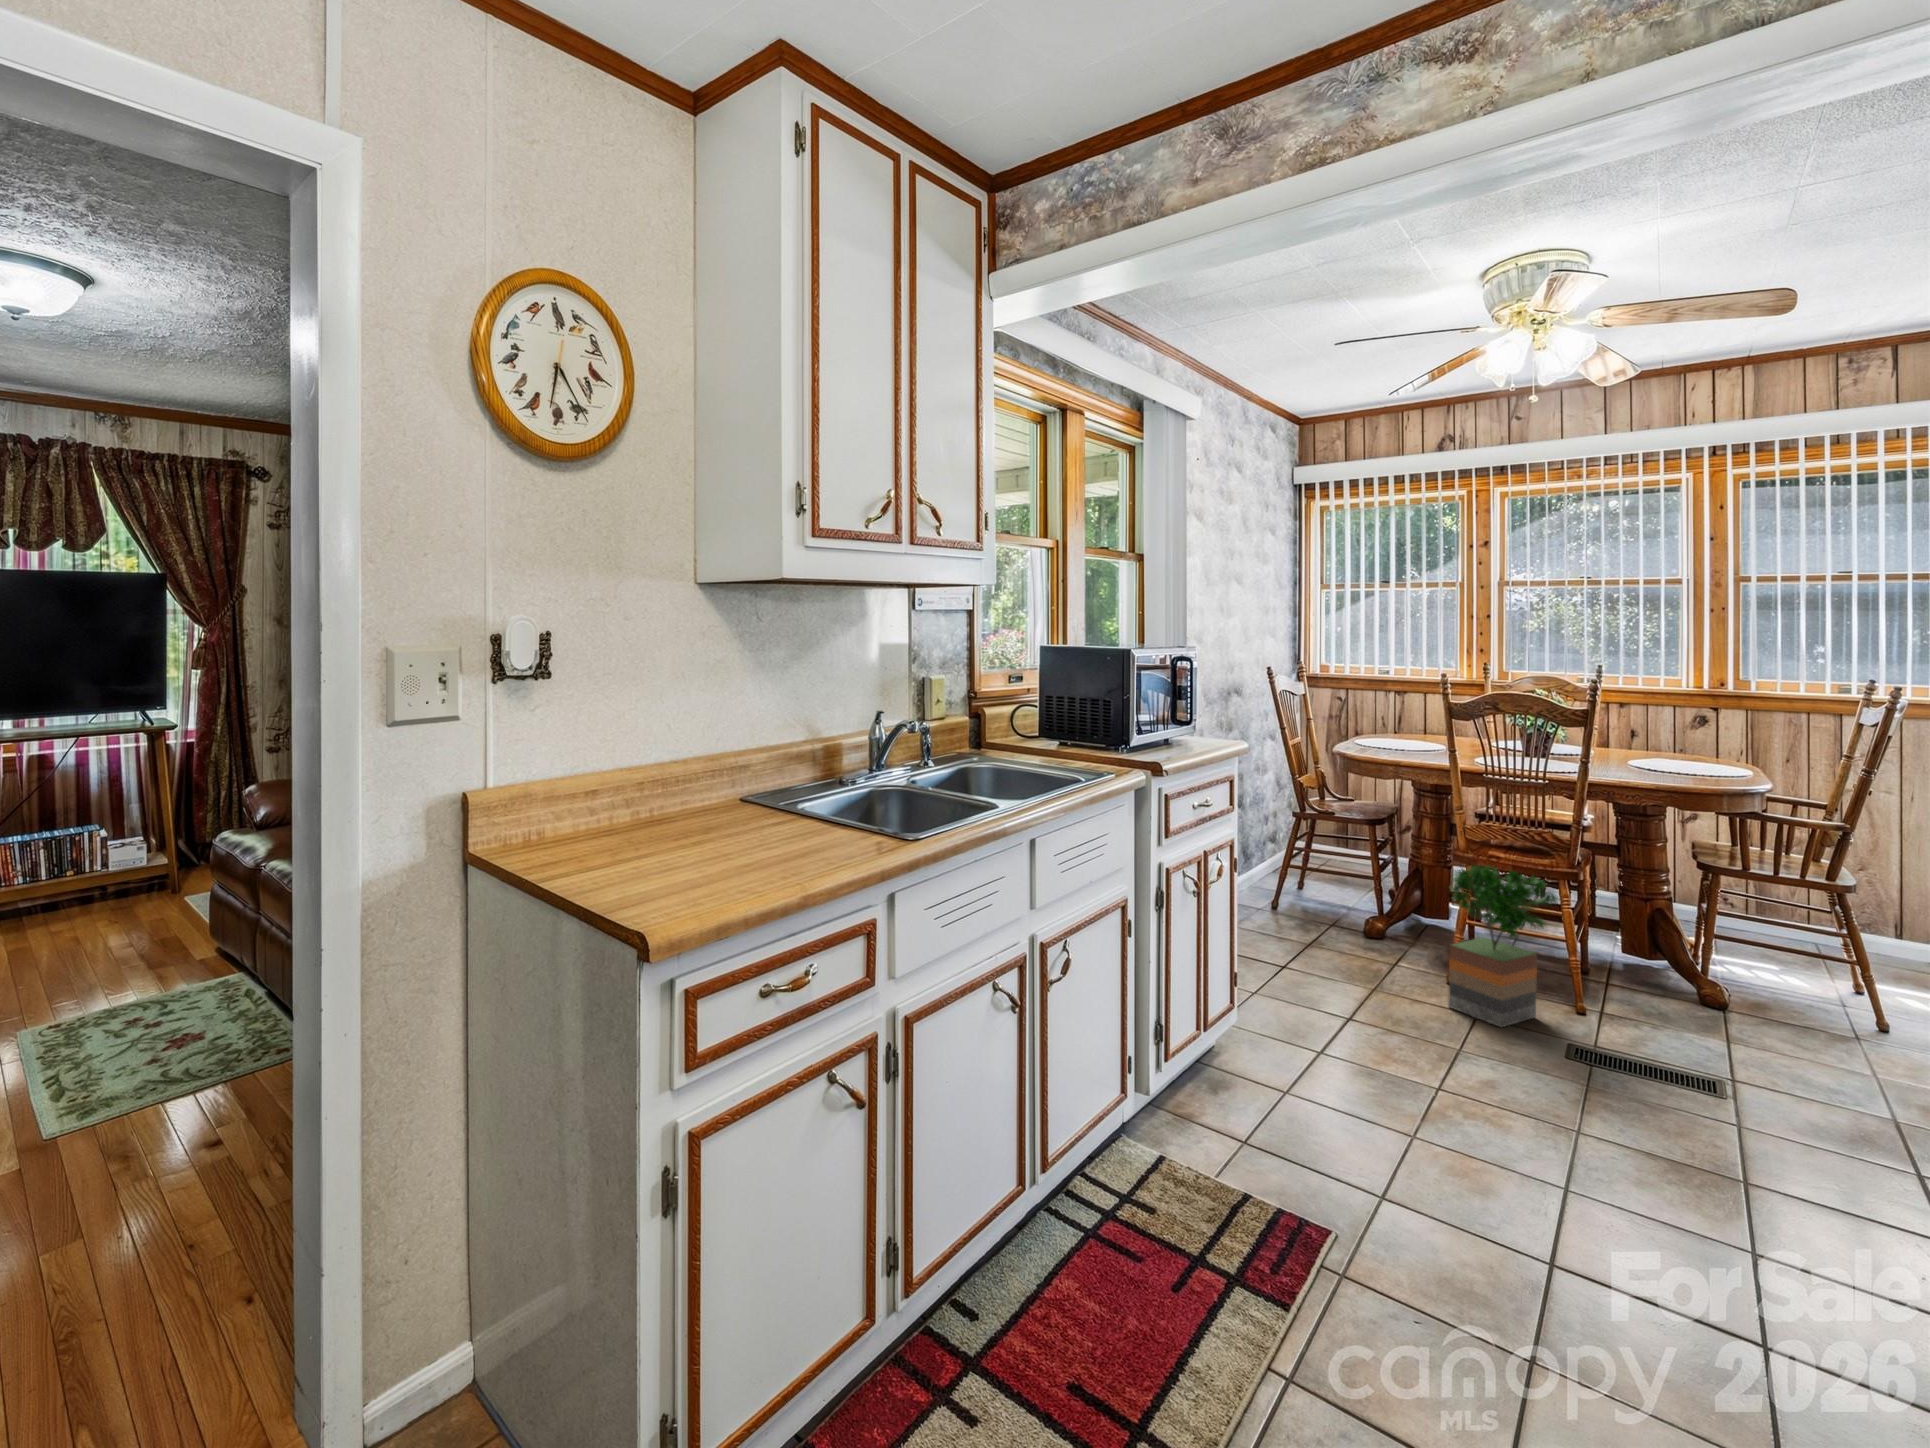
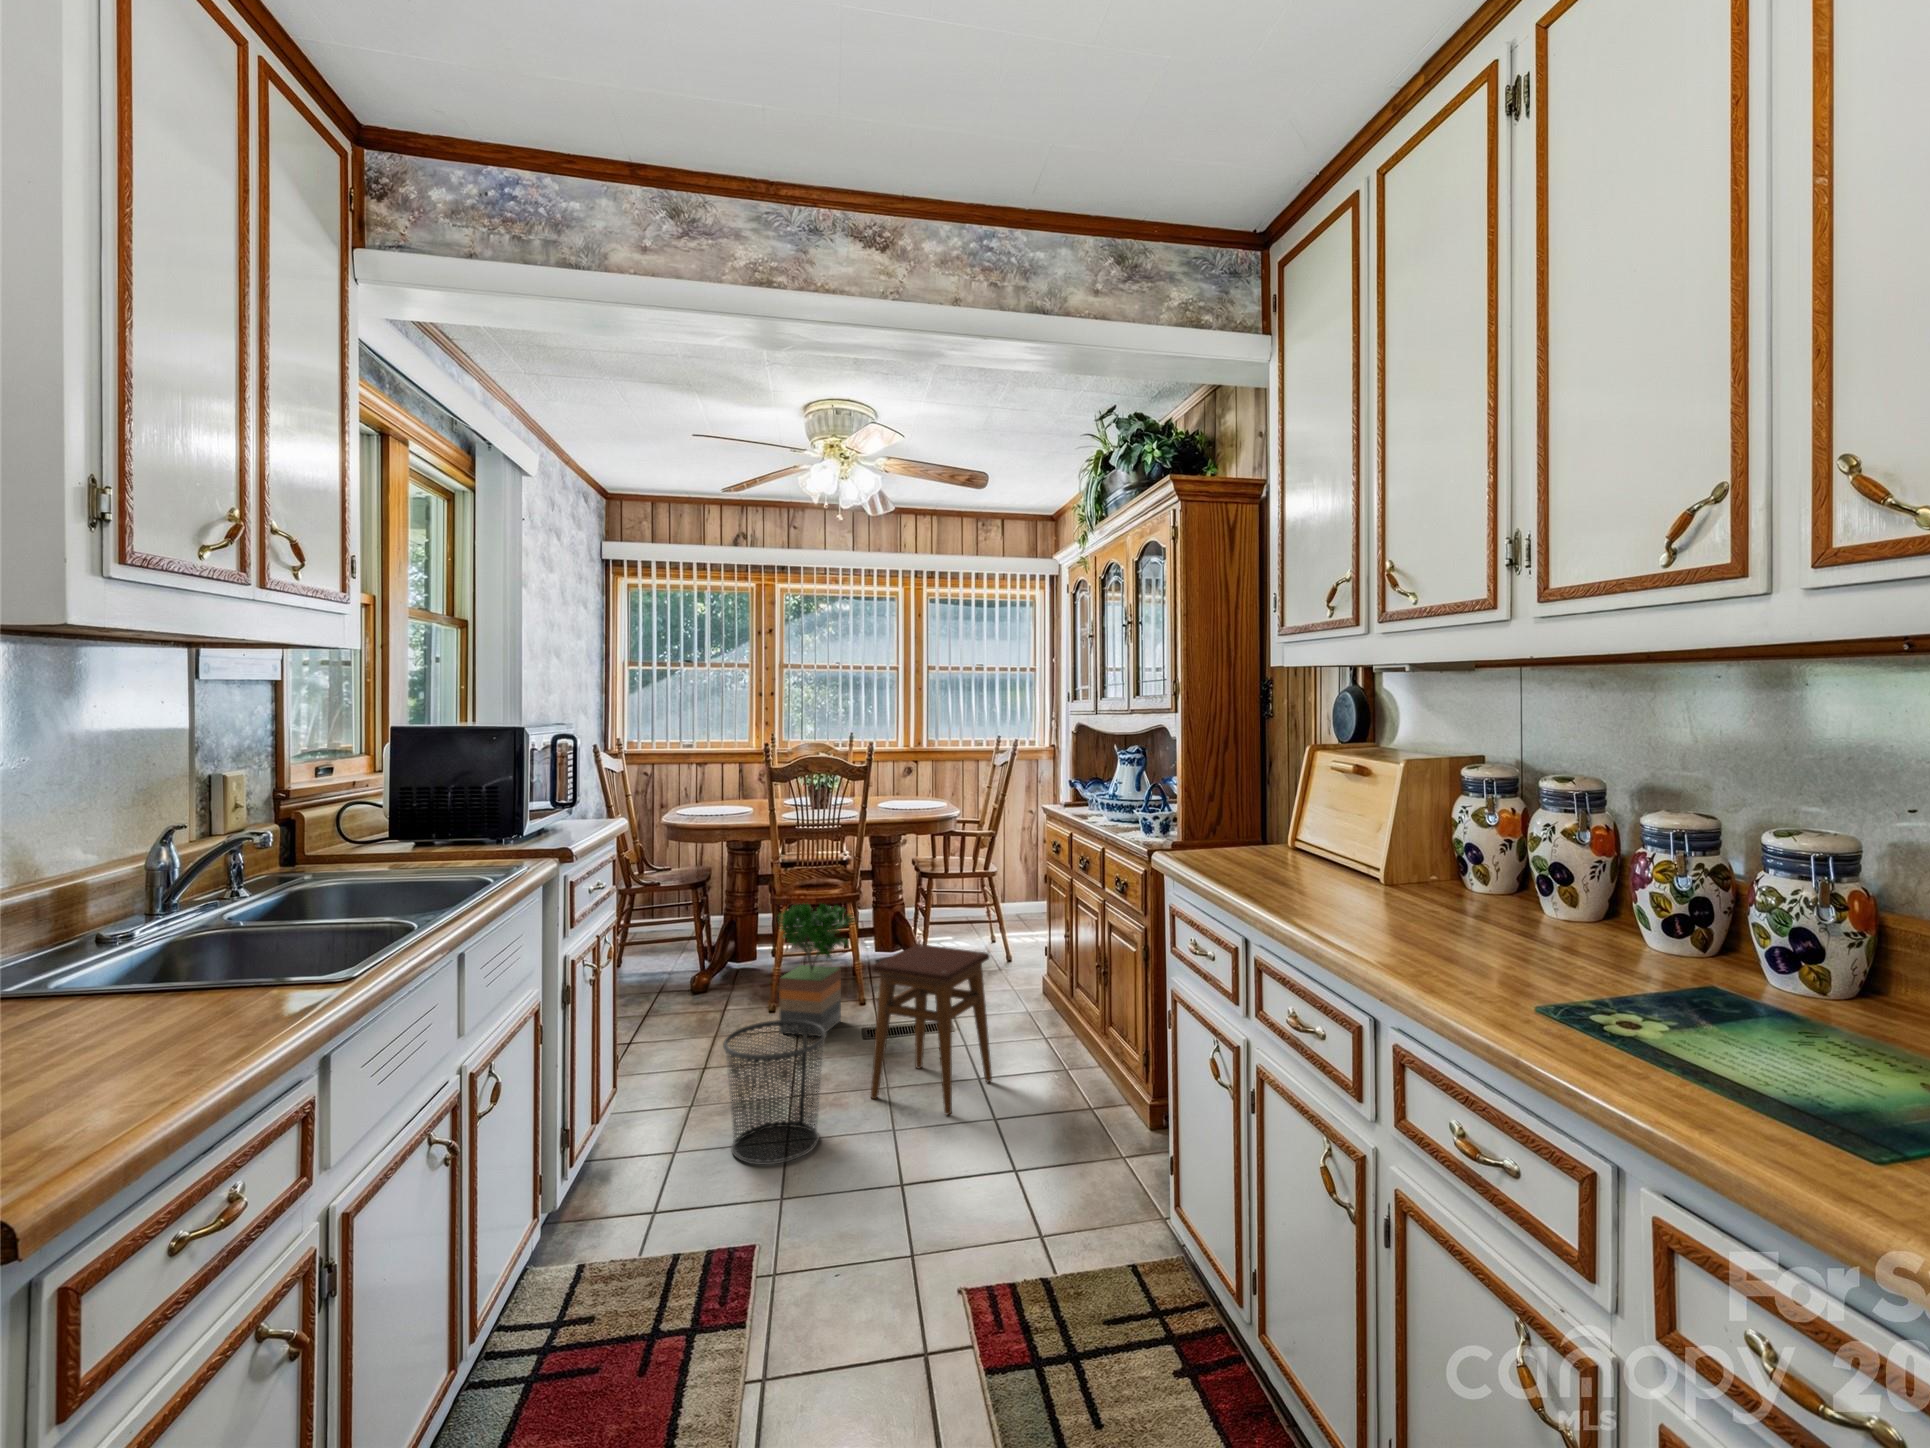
stool: none [1546,950,1767,1192] -> present [871,944,992,1115]
waste bin: none [1337,986,1469,1155] -> present [723,1020,826,1165]

